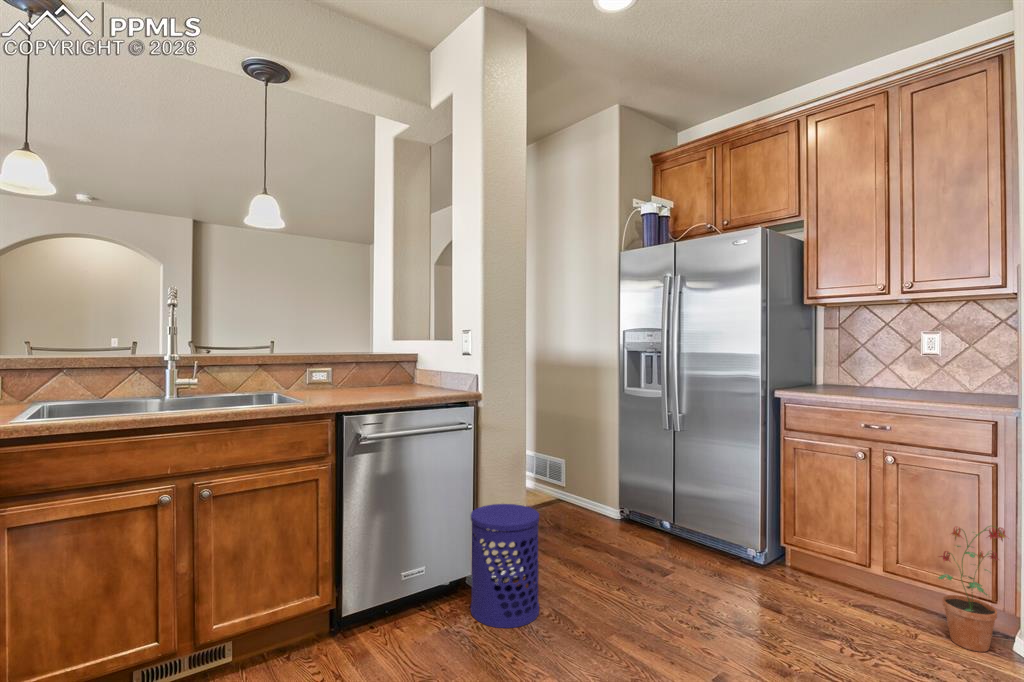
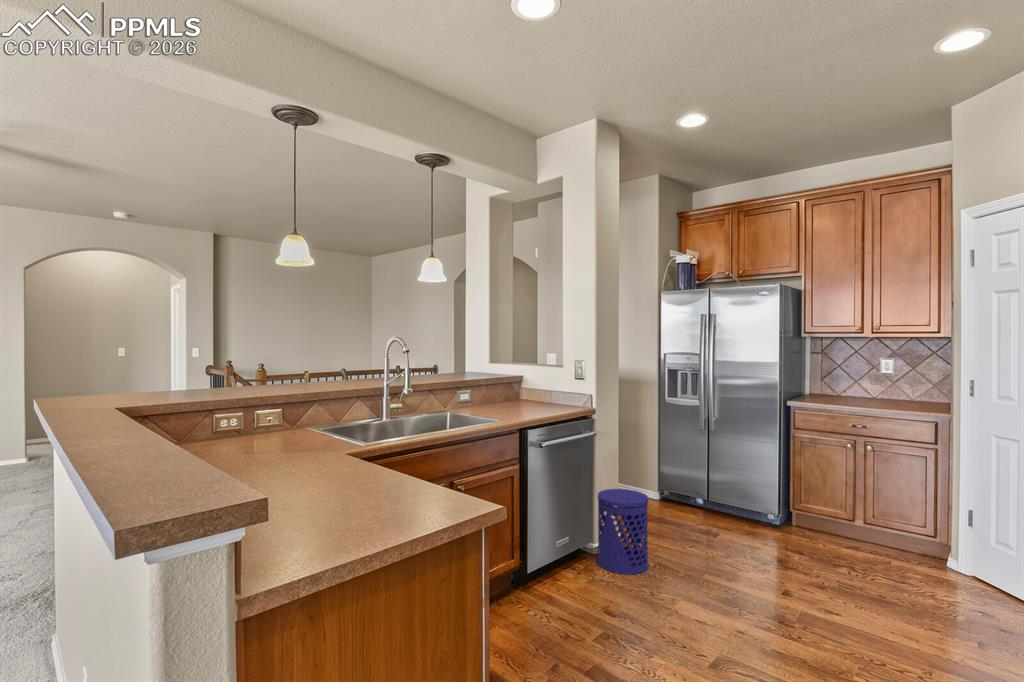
potted plant: present [938,526,1006,652] -> none [902,489,948,568]

